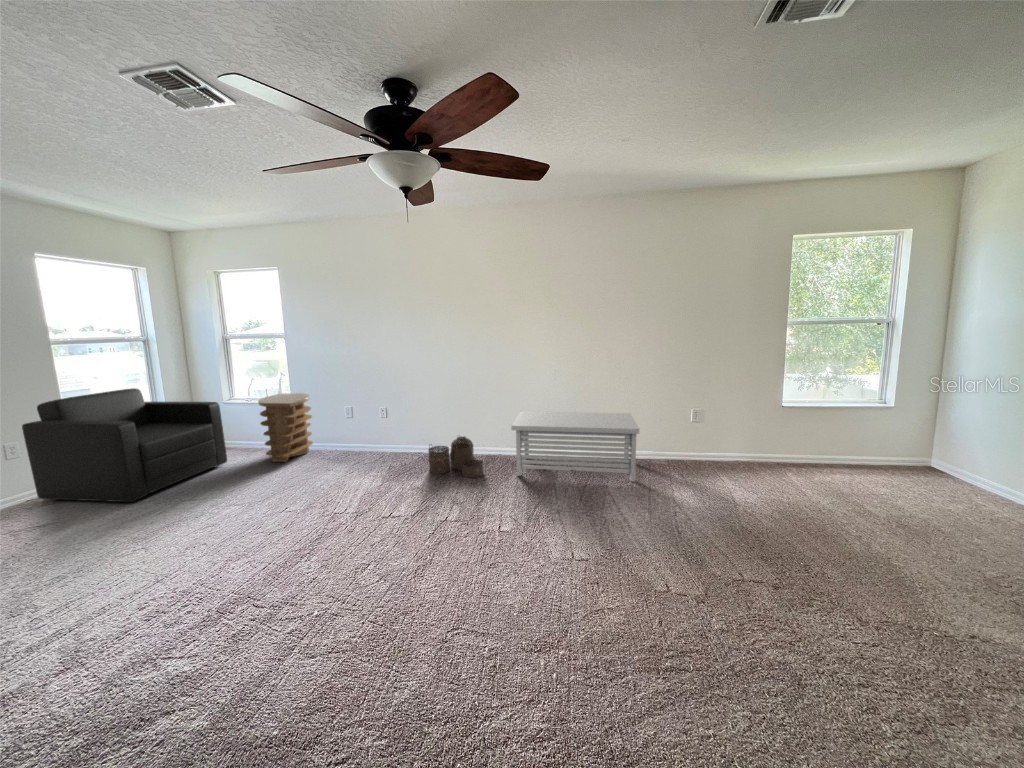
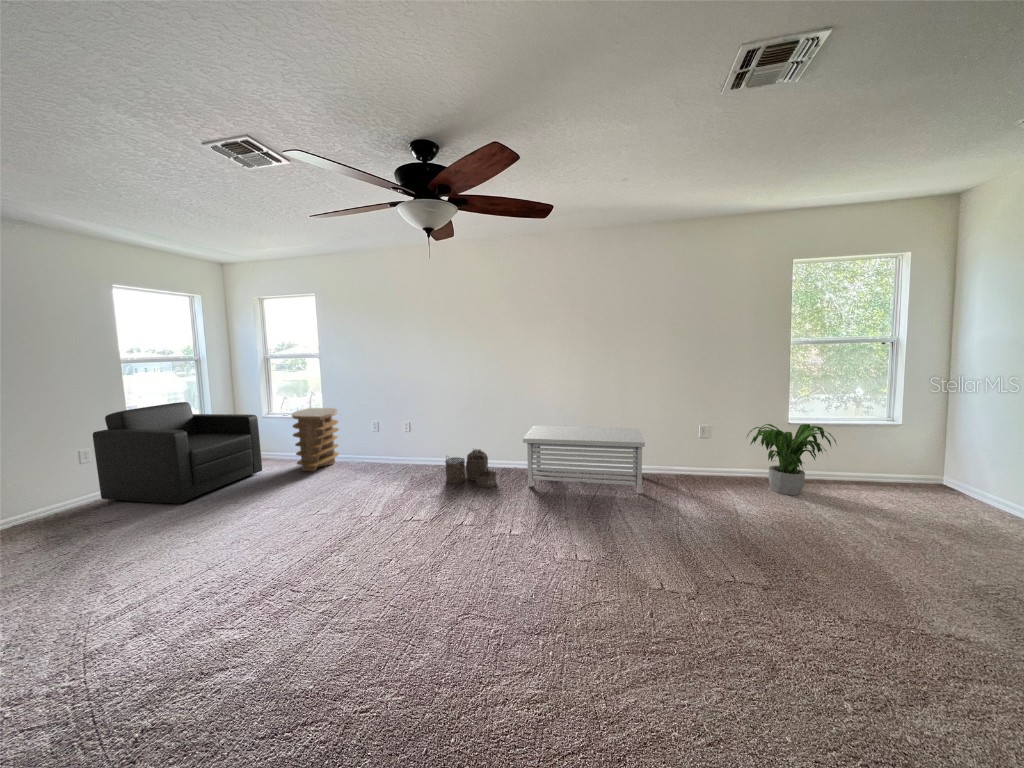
potted plant: none [740,408,835,481] -> present [747,424,836,495]

